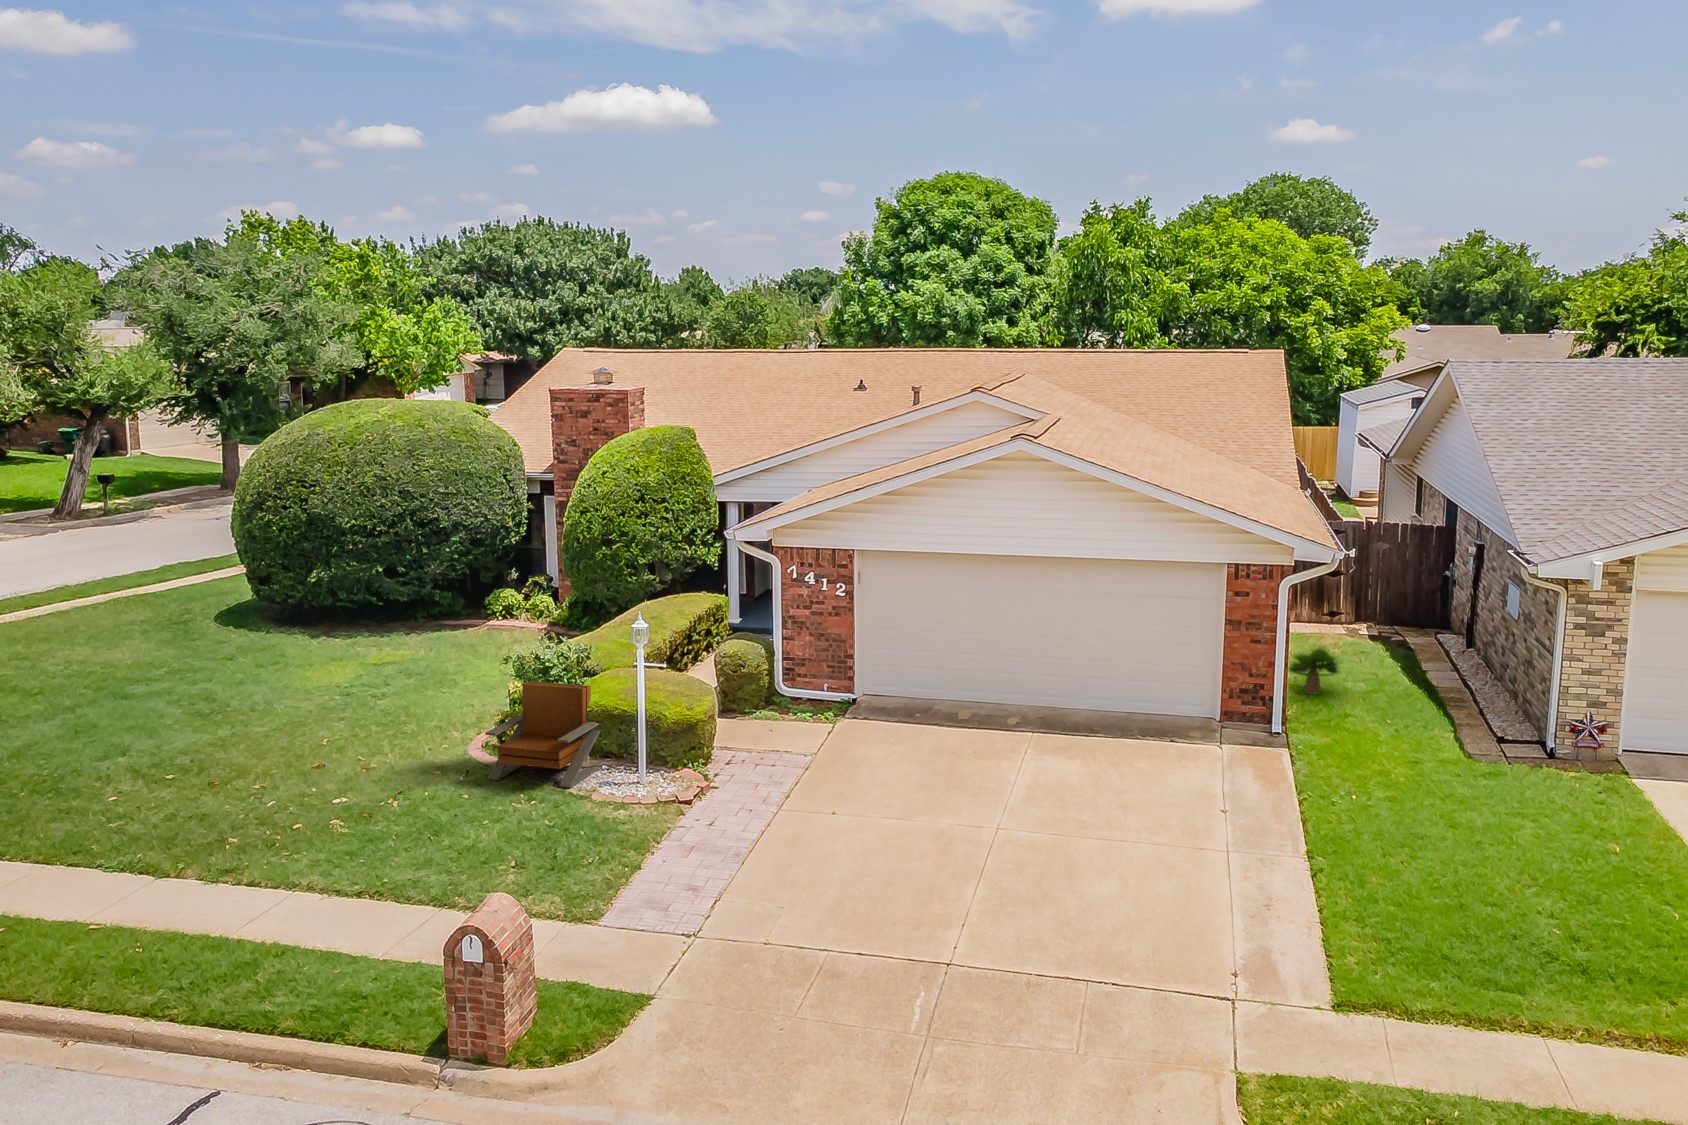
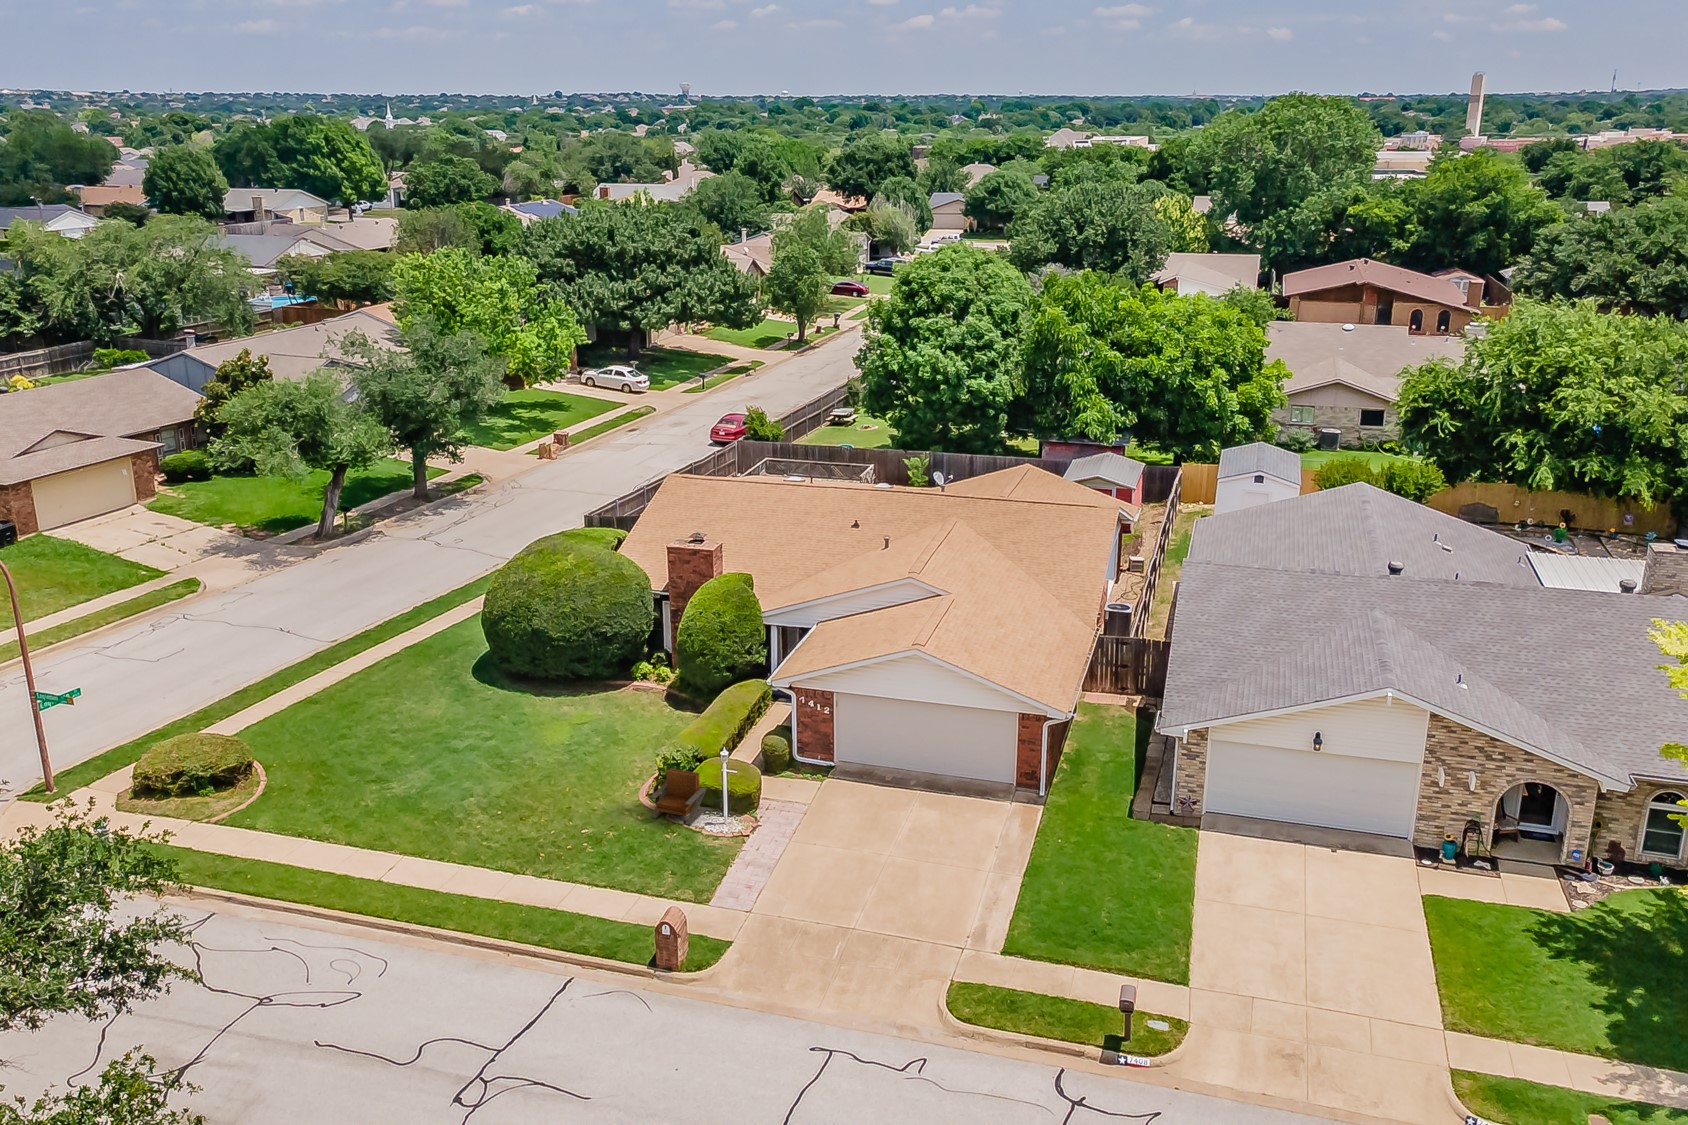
potted plant: present [1287,648,1340,695] -> none [1059,739,1090,766]

